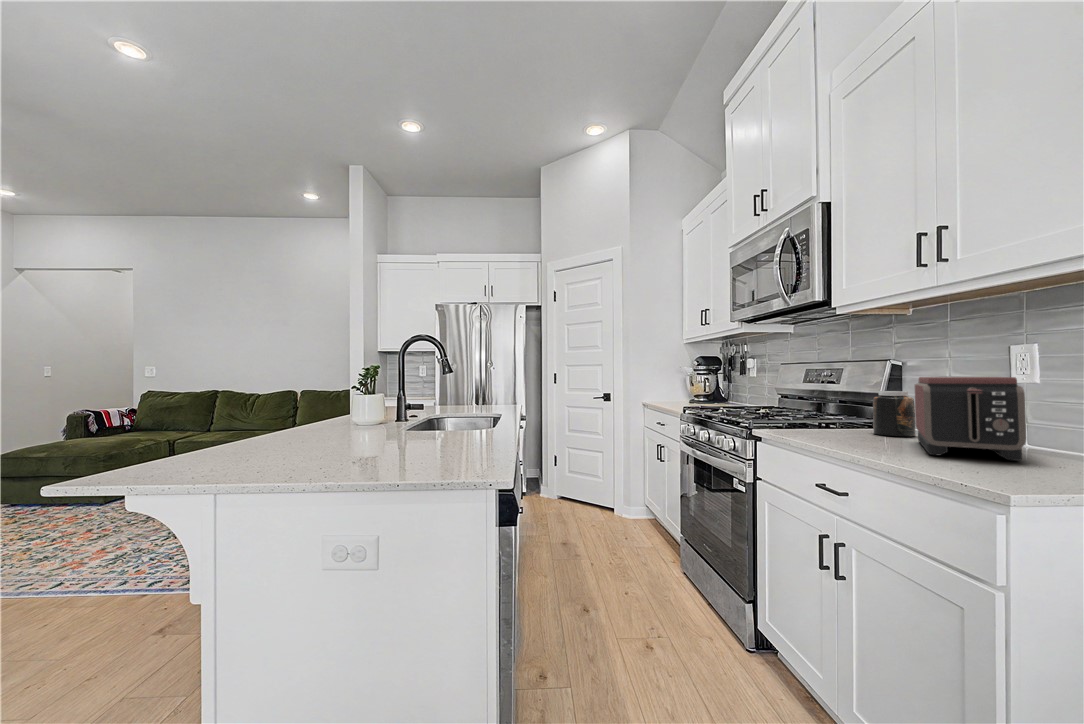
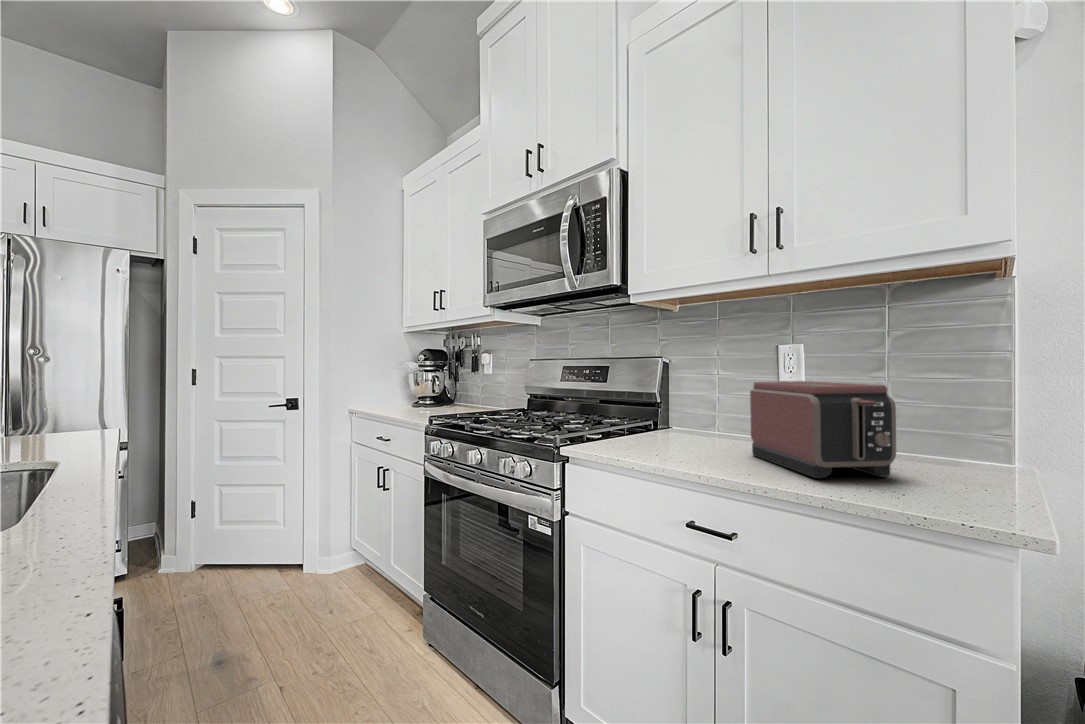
jar: present [873,391,915,436] -> none [690,396,731,448]

